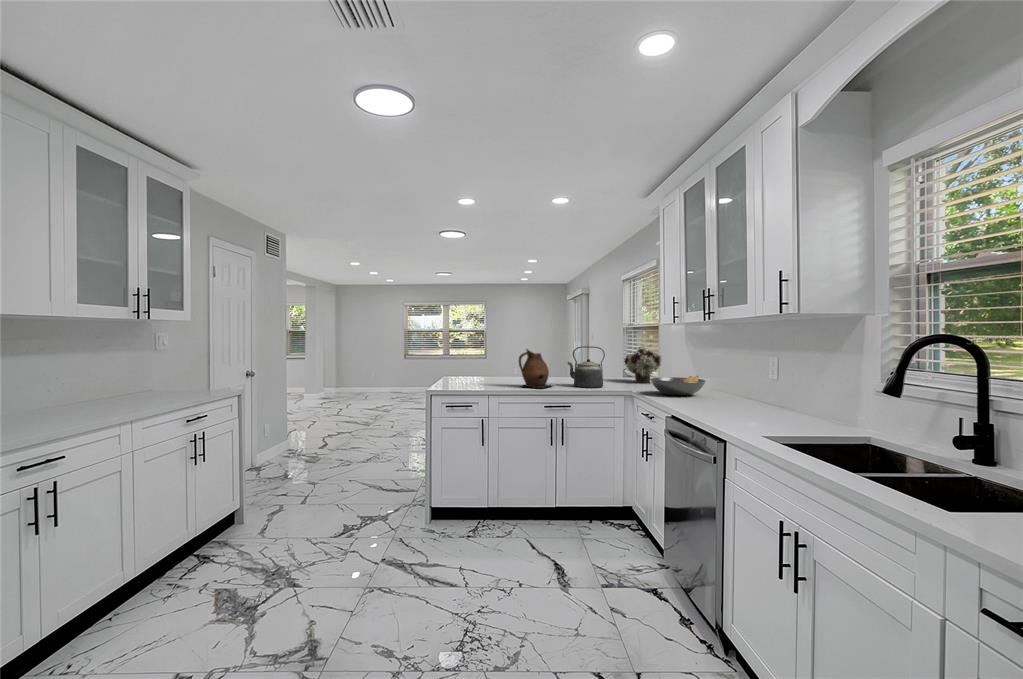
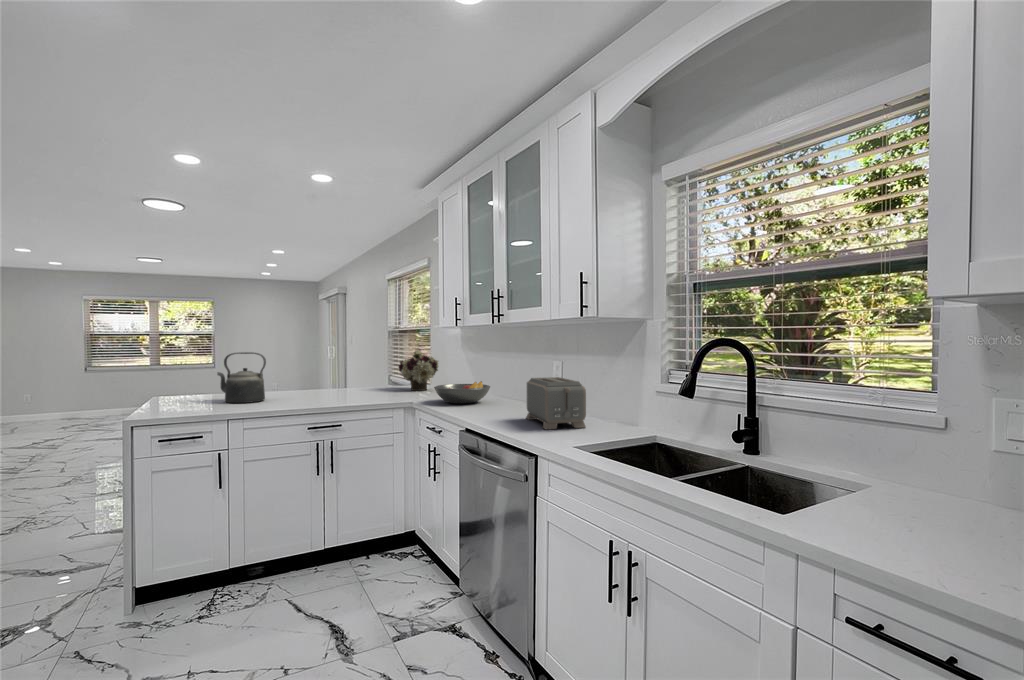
kettle: present [568,346,605,388] -> present [217,352,266,403]
ceramic pitcher: present [519,349,552,388] -> none [271,357,319,406]
toaster: none [731,373,791,423] -> present [526,377,586,429]

